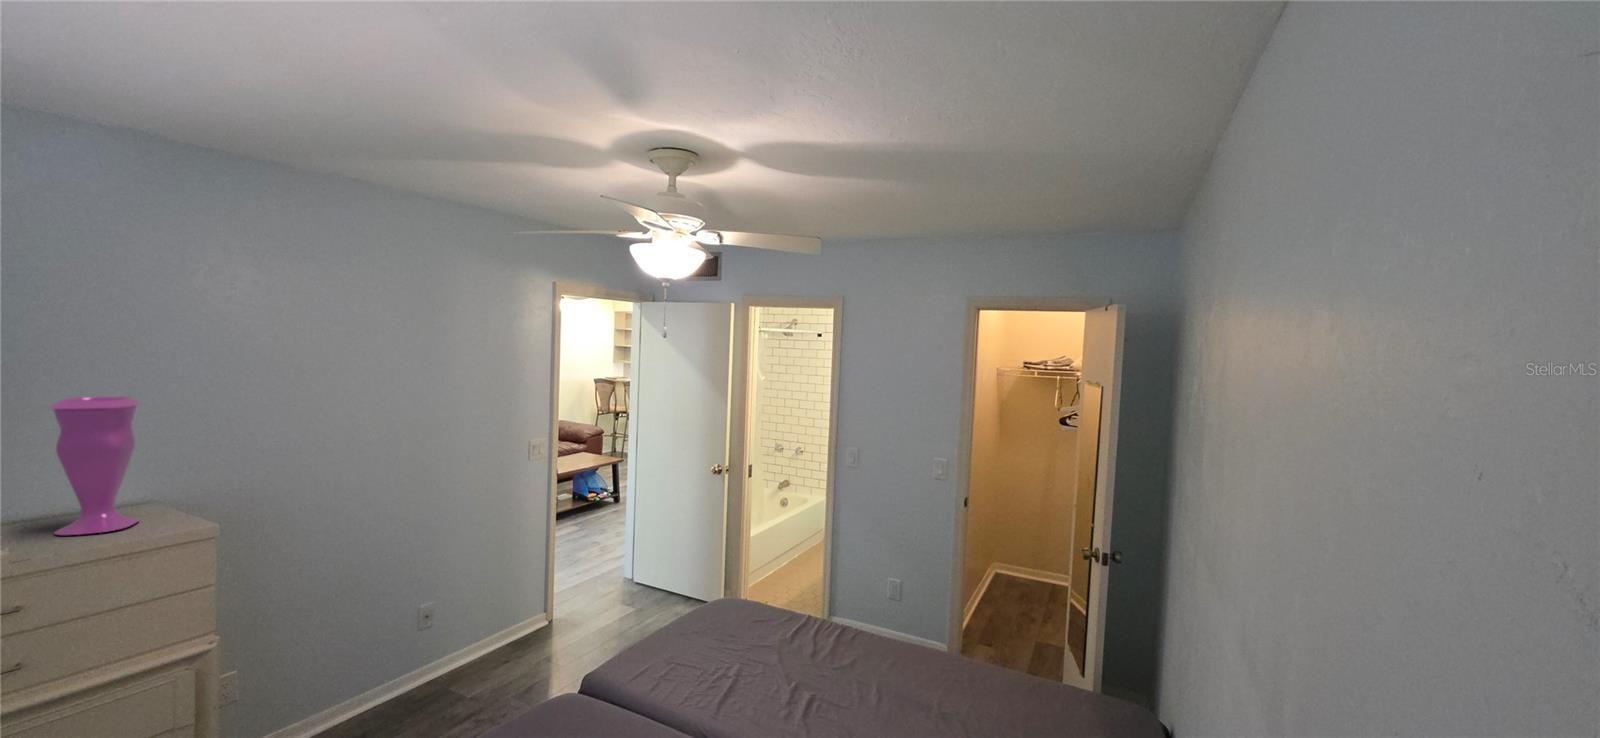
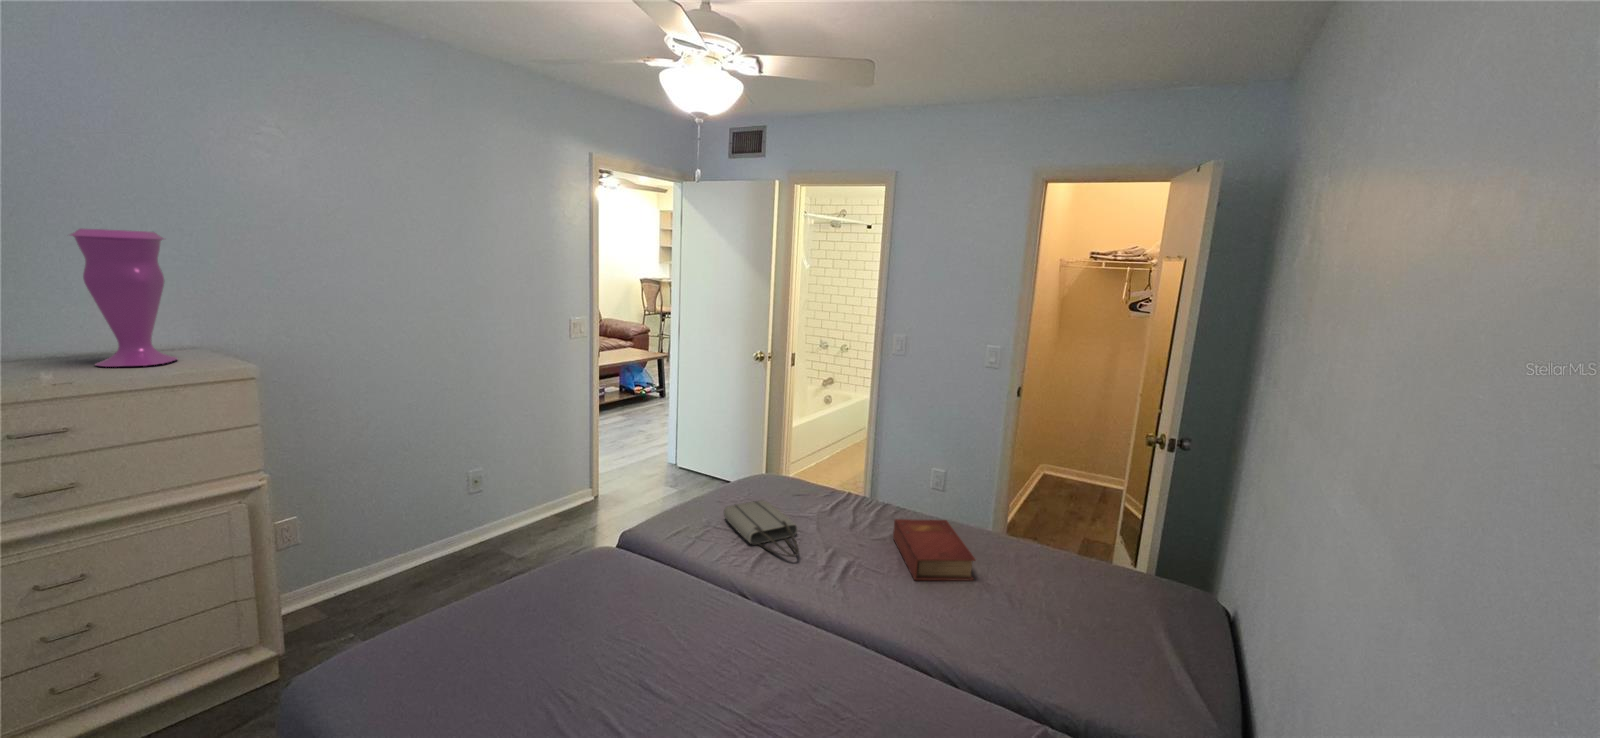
tote bag: none [688,632,763,694] -> present [724,500,799,557]
book: none [853,645,930,713] -> present [893,519,975,580]

